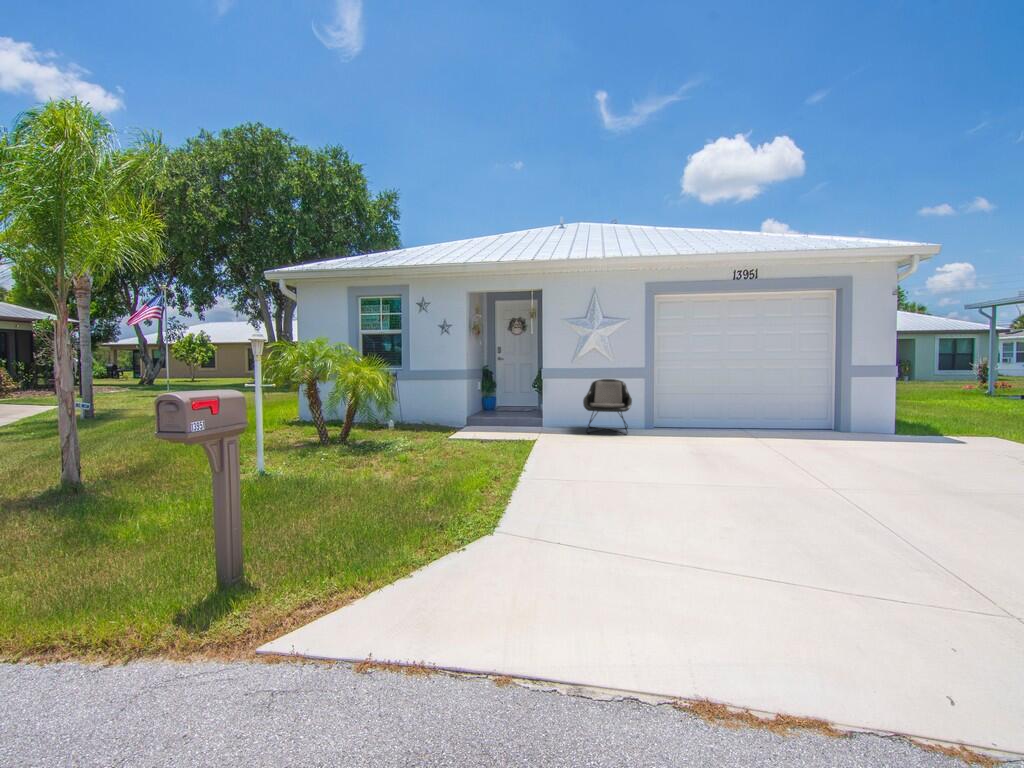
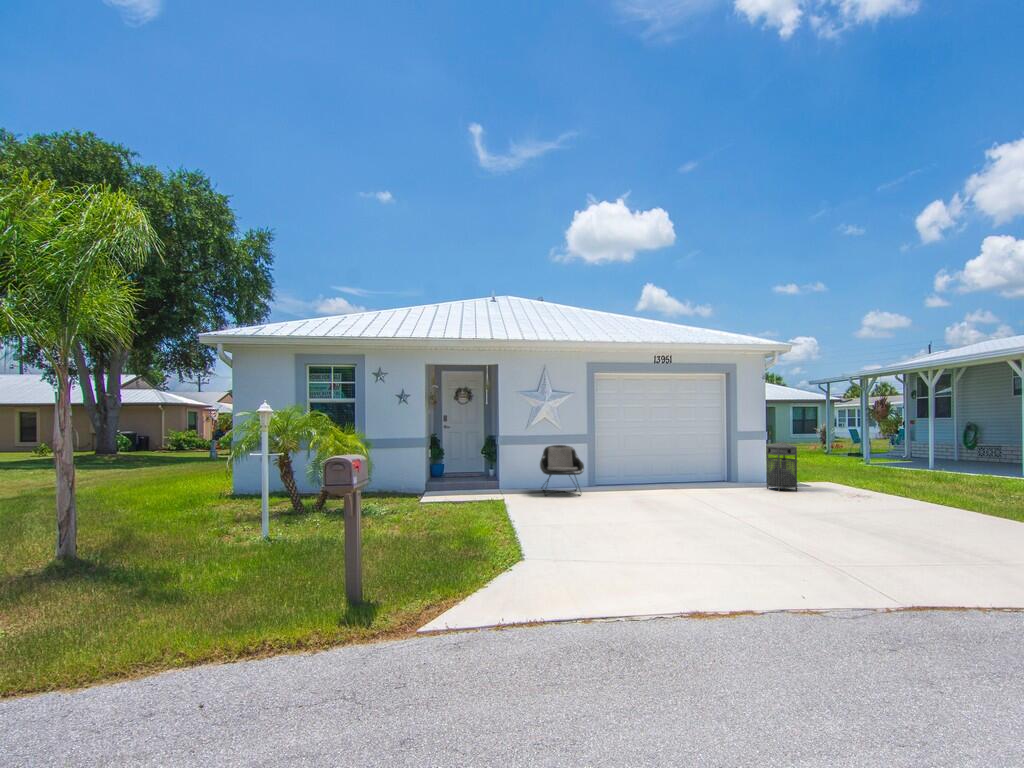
trash can: none [860,379,903,438] -> present [766,442,798,491]

